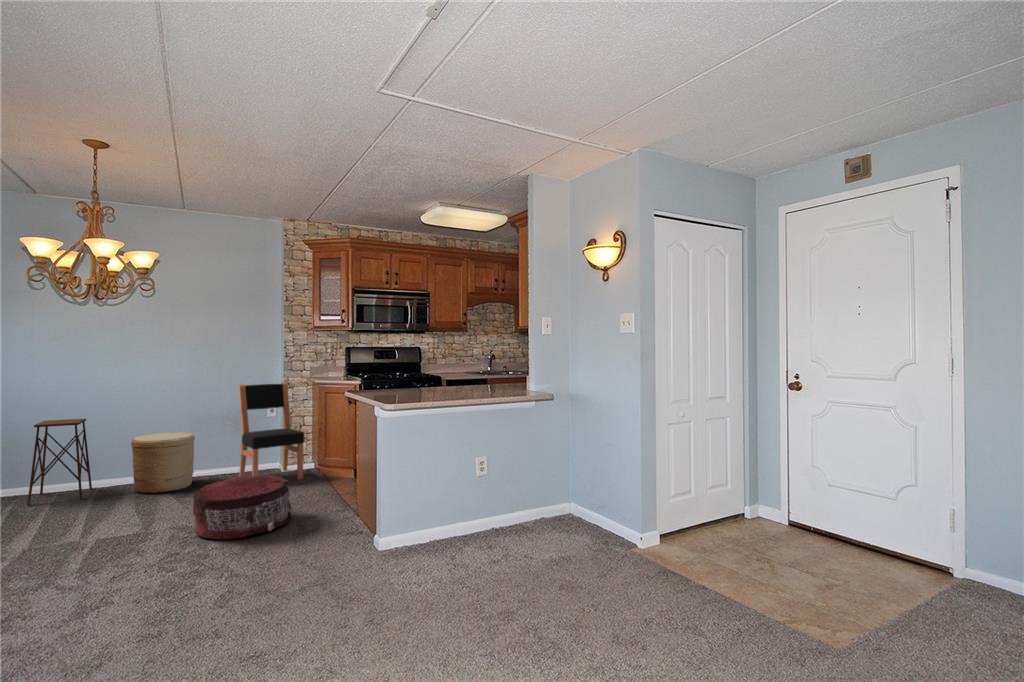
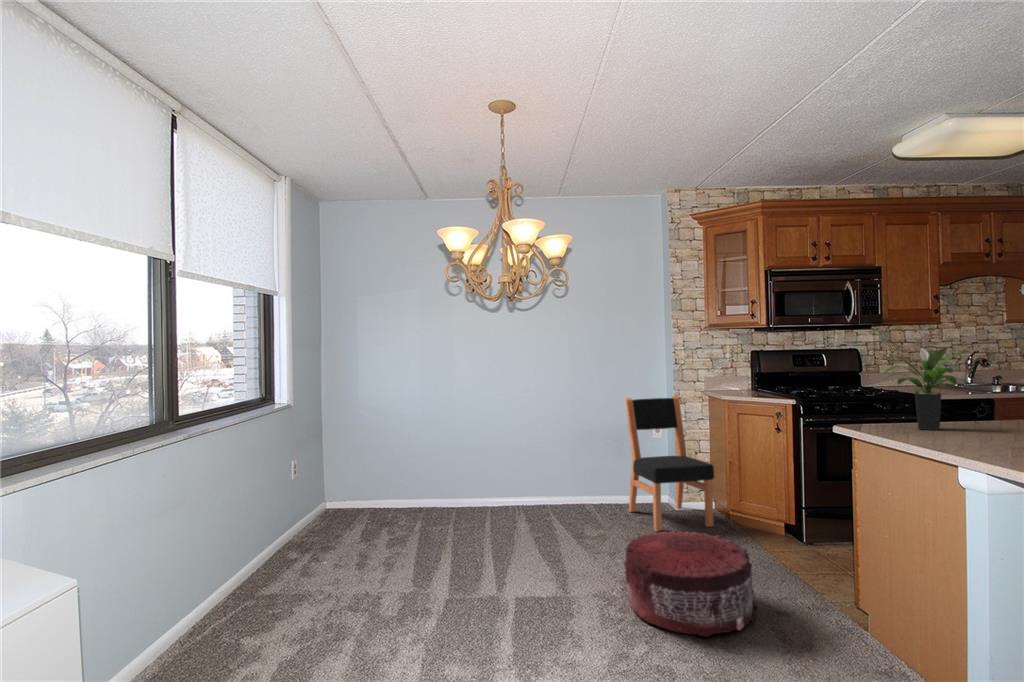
potted plant: none [372,345,419,394] -> present [884,348,970,430]
side table: present [27,419,92,505] -> none [436,432,485,523]
woven basket: present [131,433,195,493] -> none [522,452,583,525]

